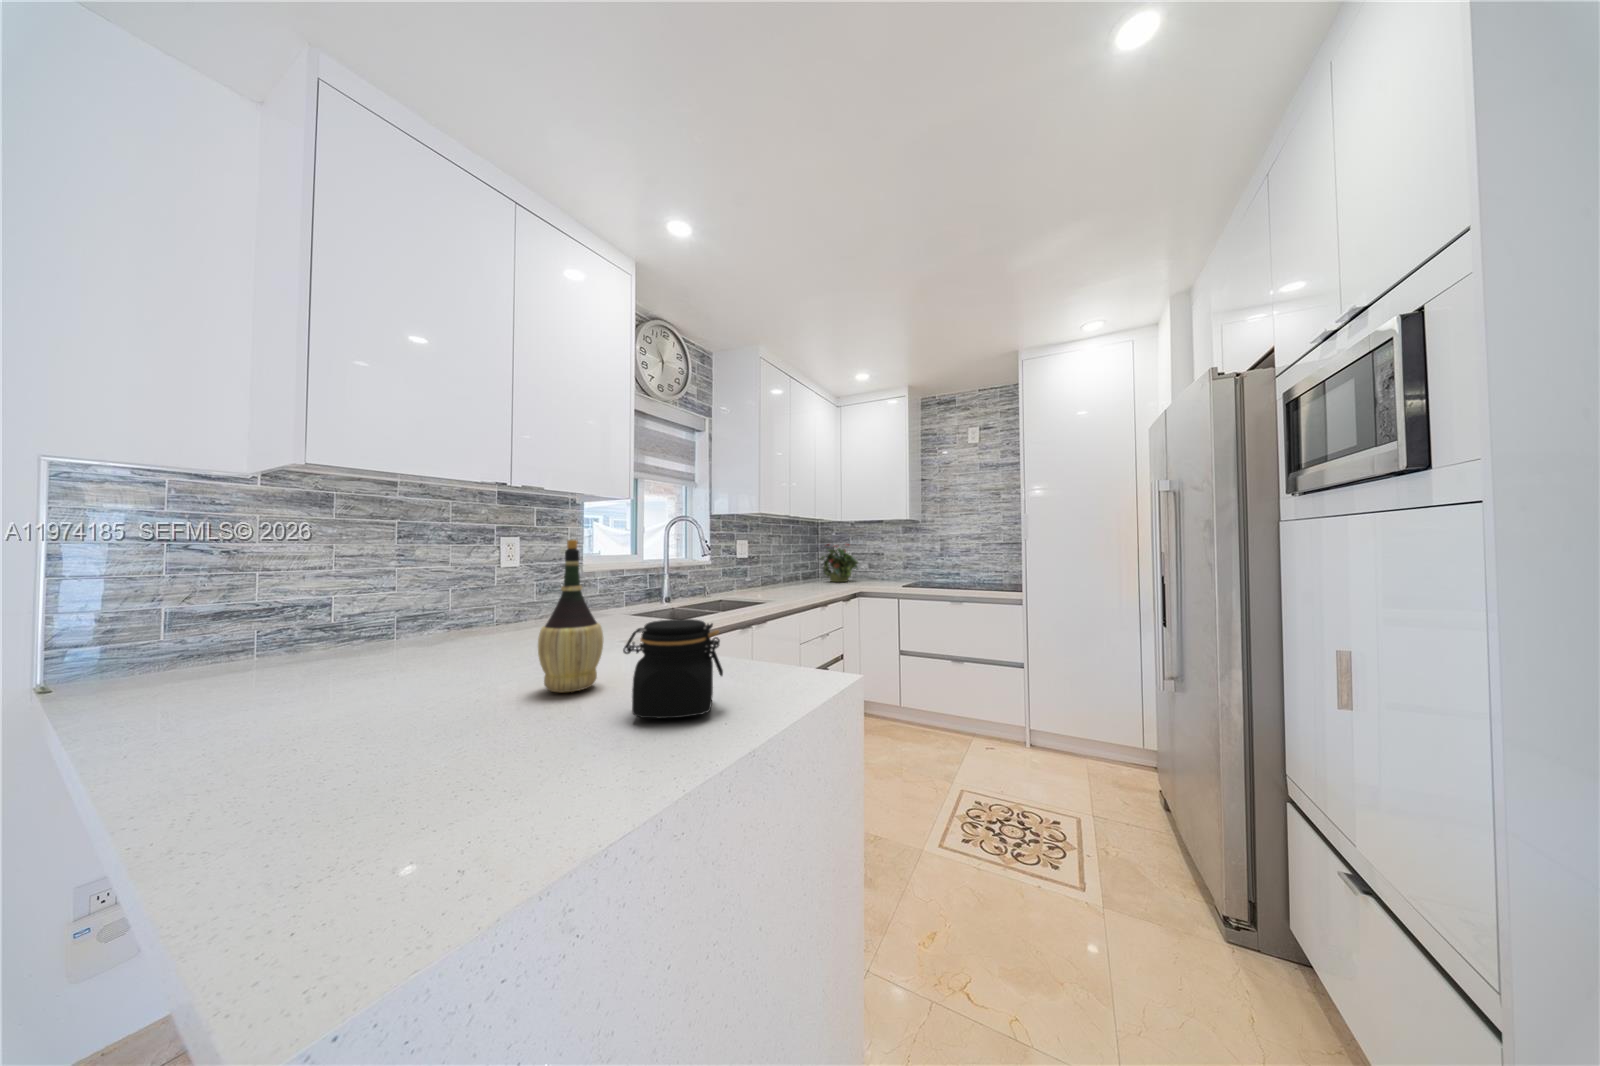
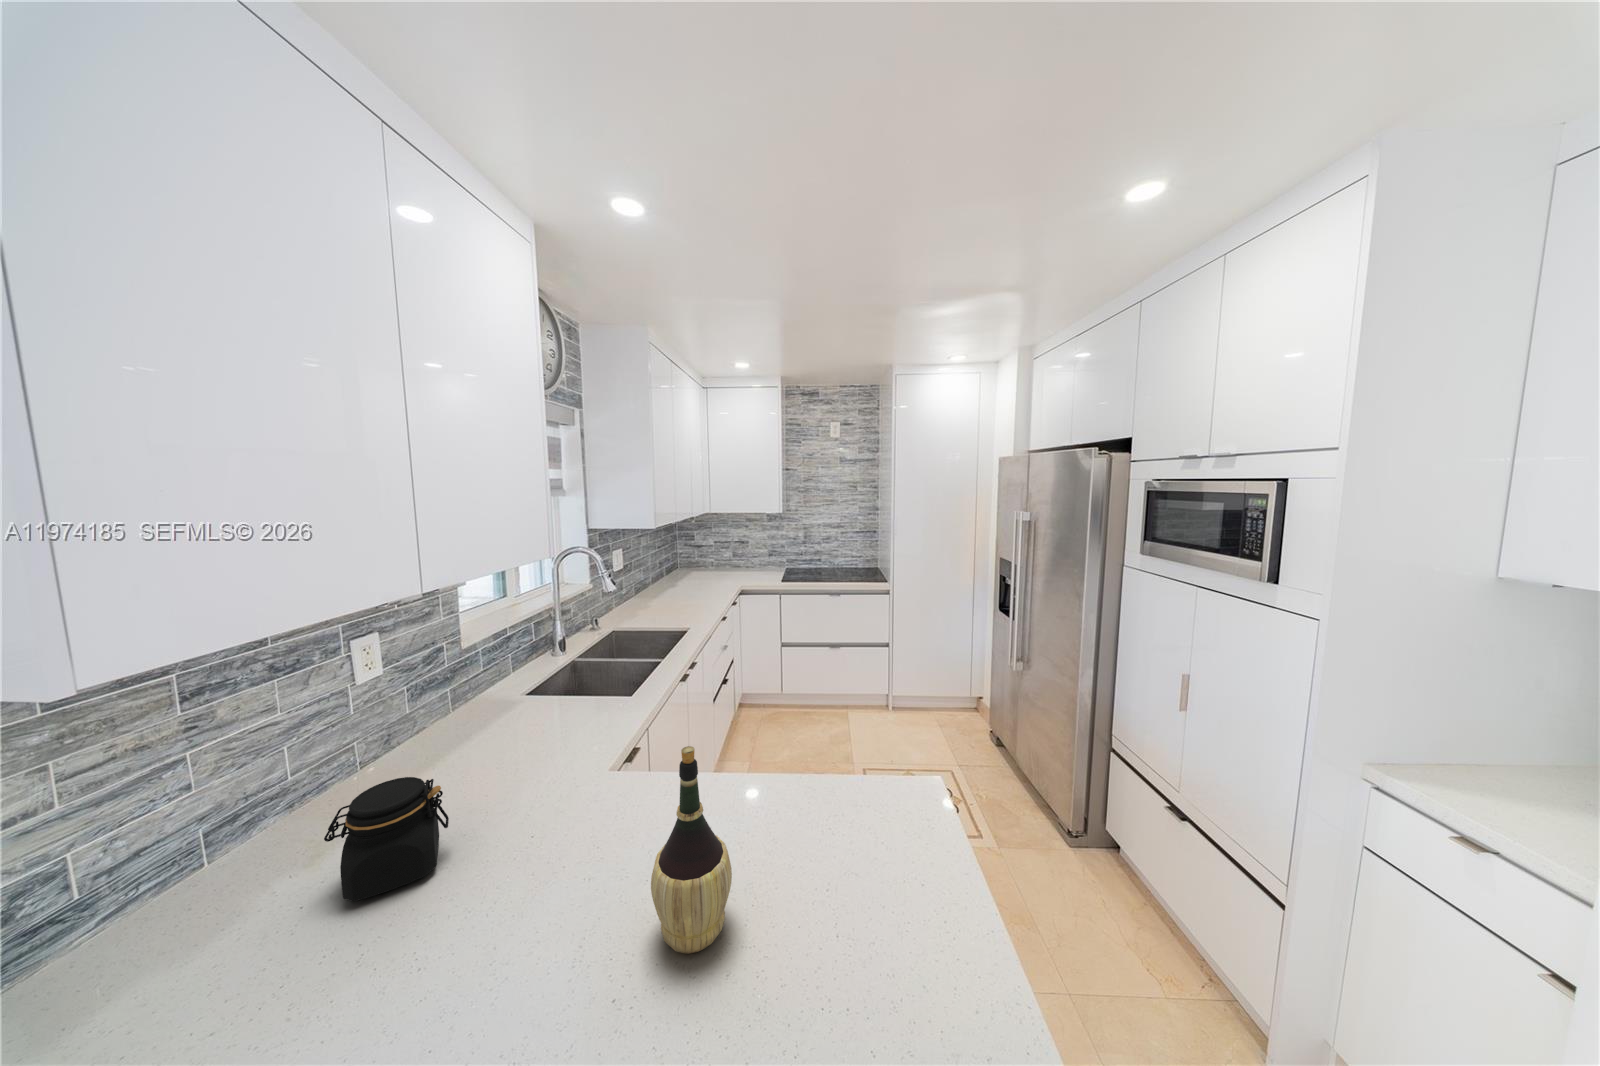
potted plant: present [820,544,858,582] -> none [680,532,724,574]
jar: present [623,619,723,718] -> present [324,777,449,901]

